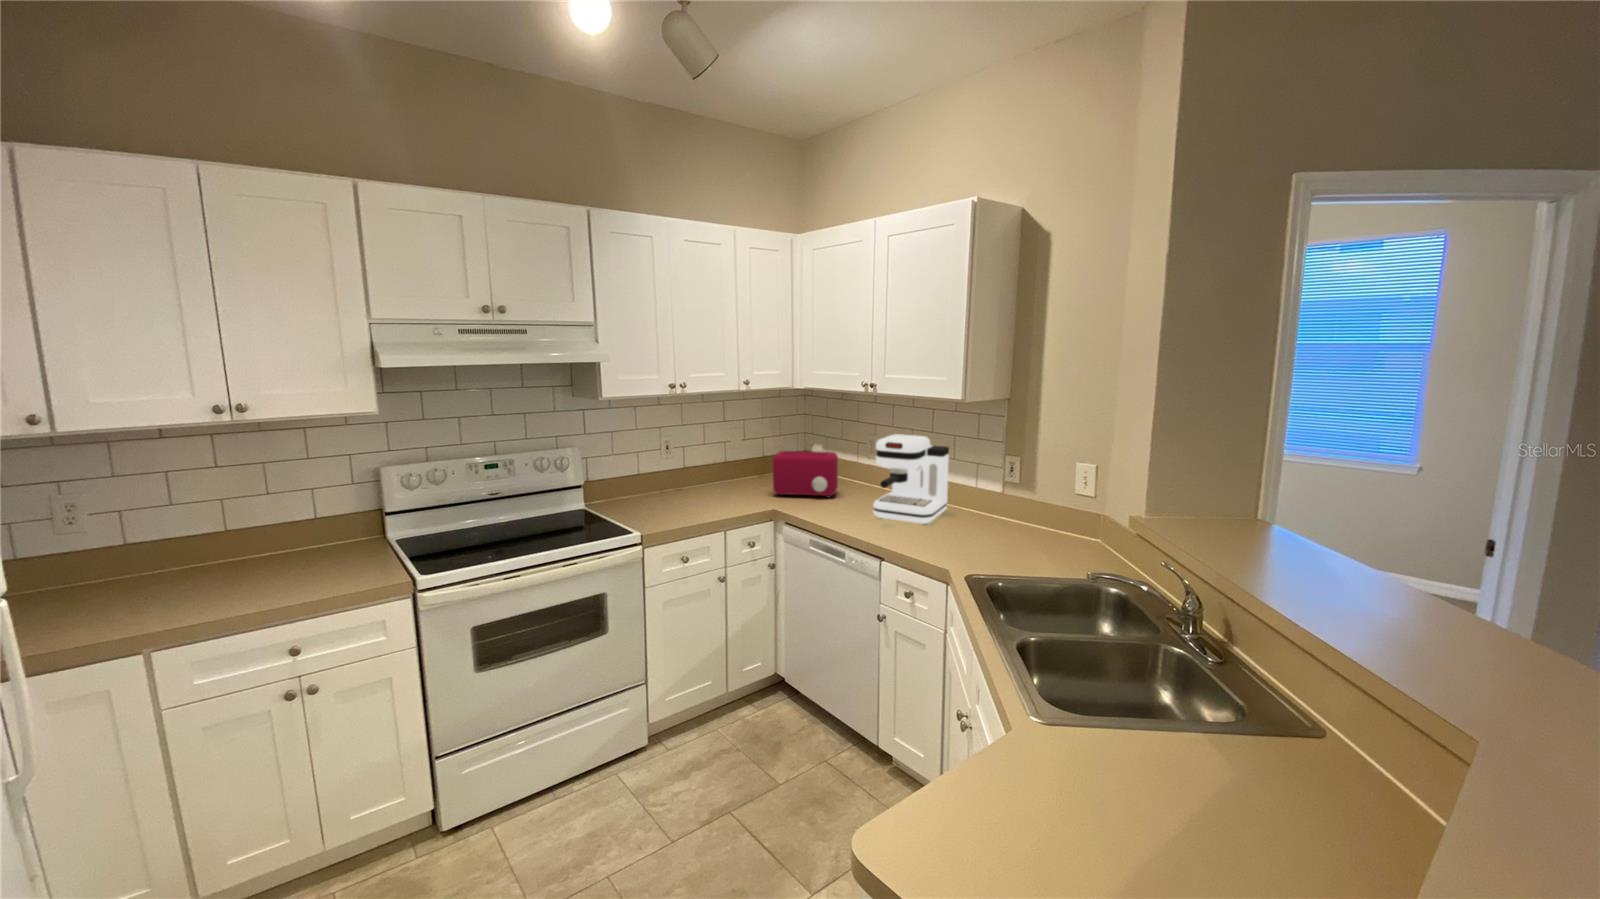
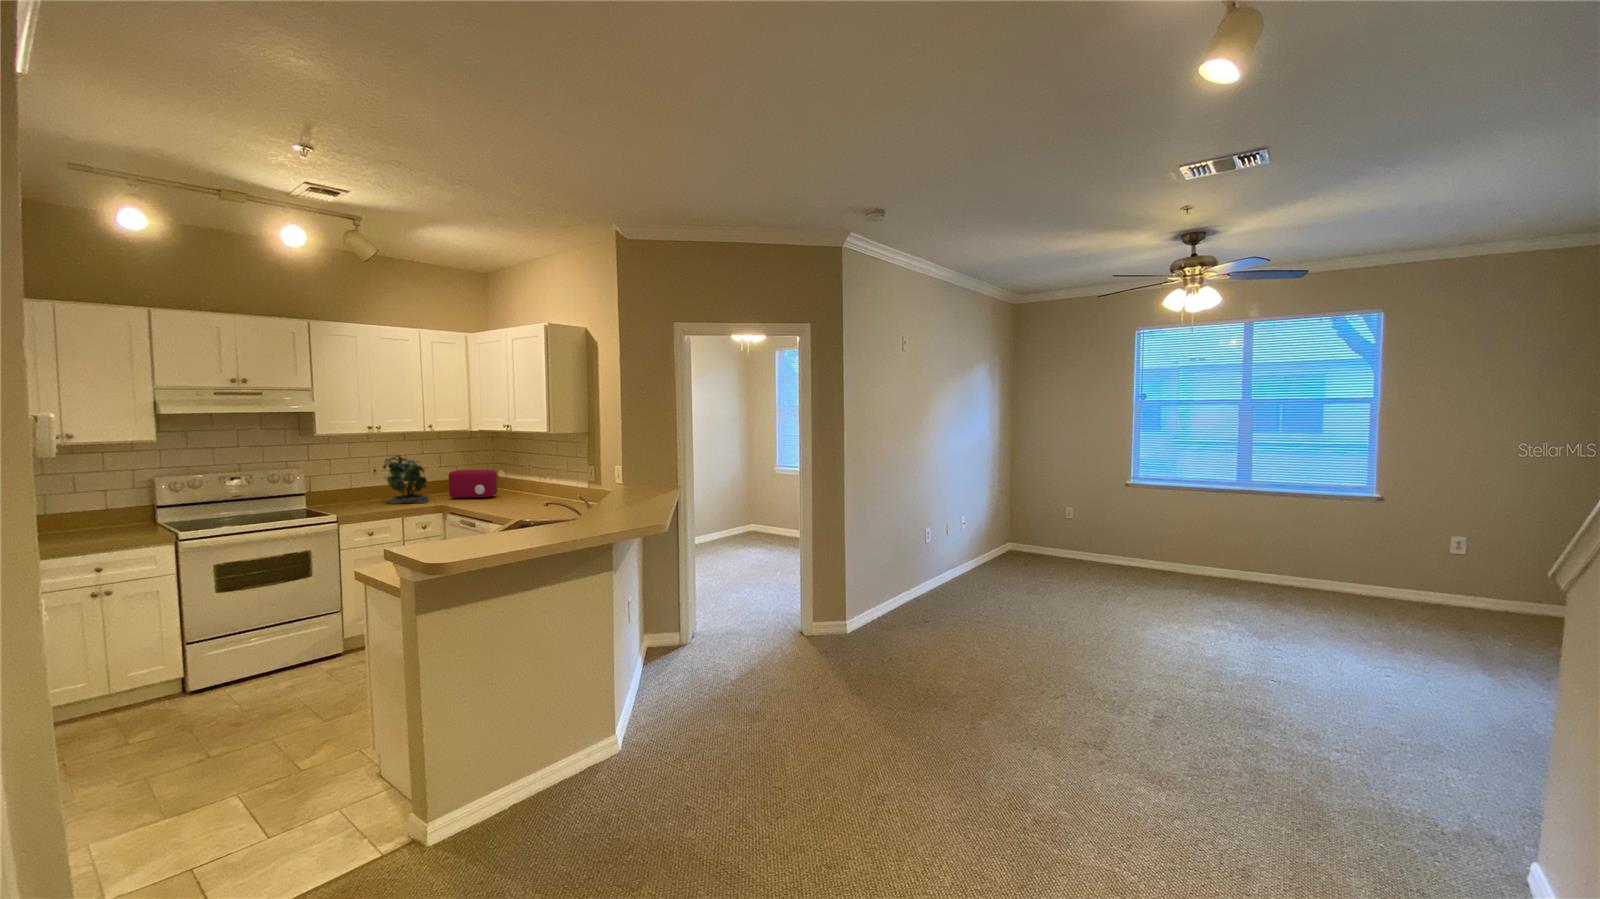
potted plant: none [683,424,749,505] -> present [383,455,429,504]
coffee maker: present [873,434,949,524] -> none [498,455,552,506]

